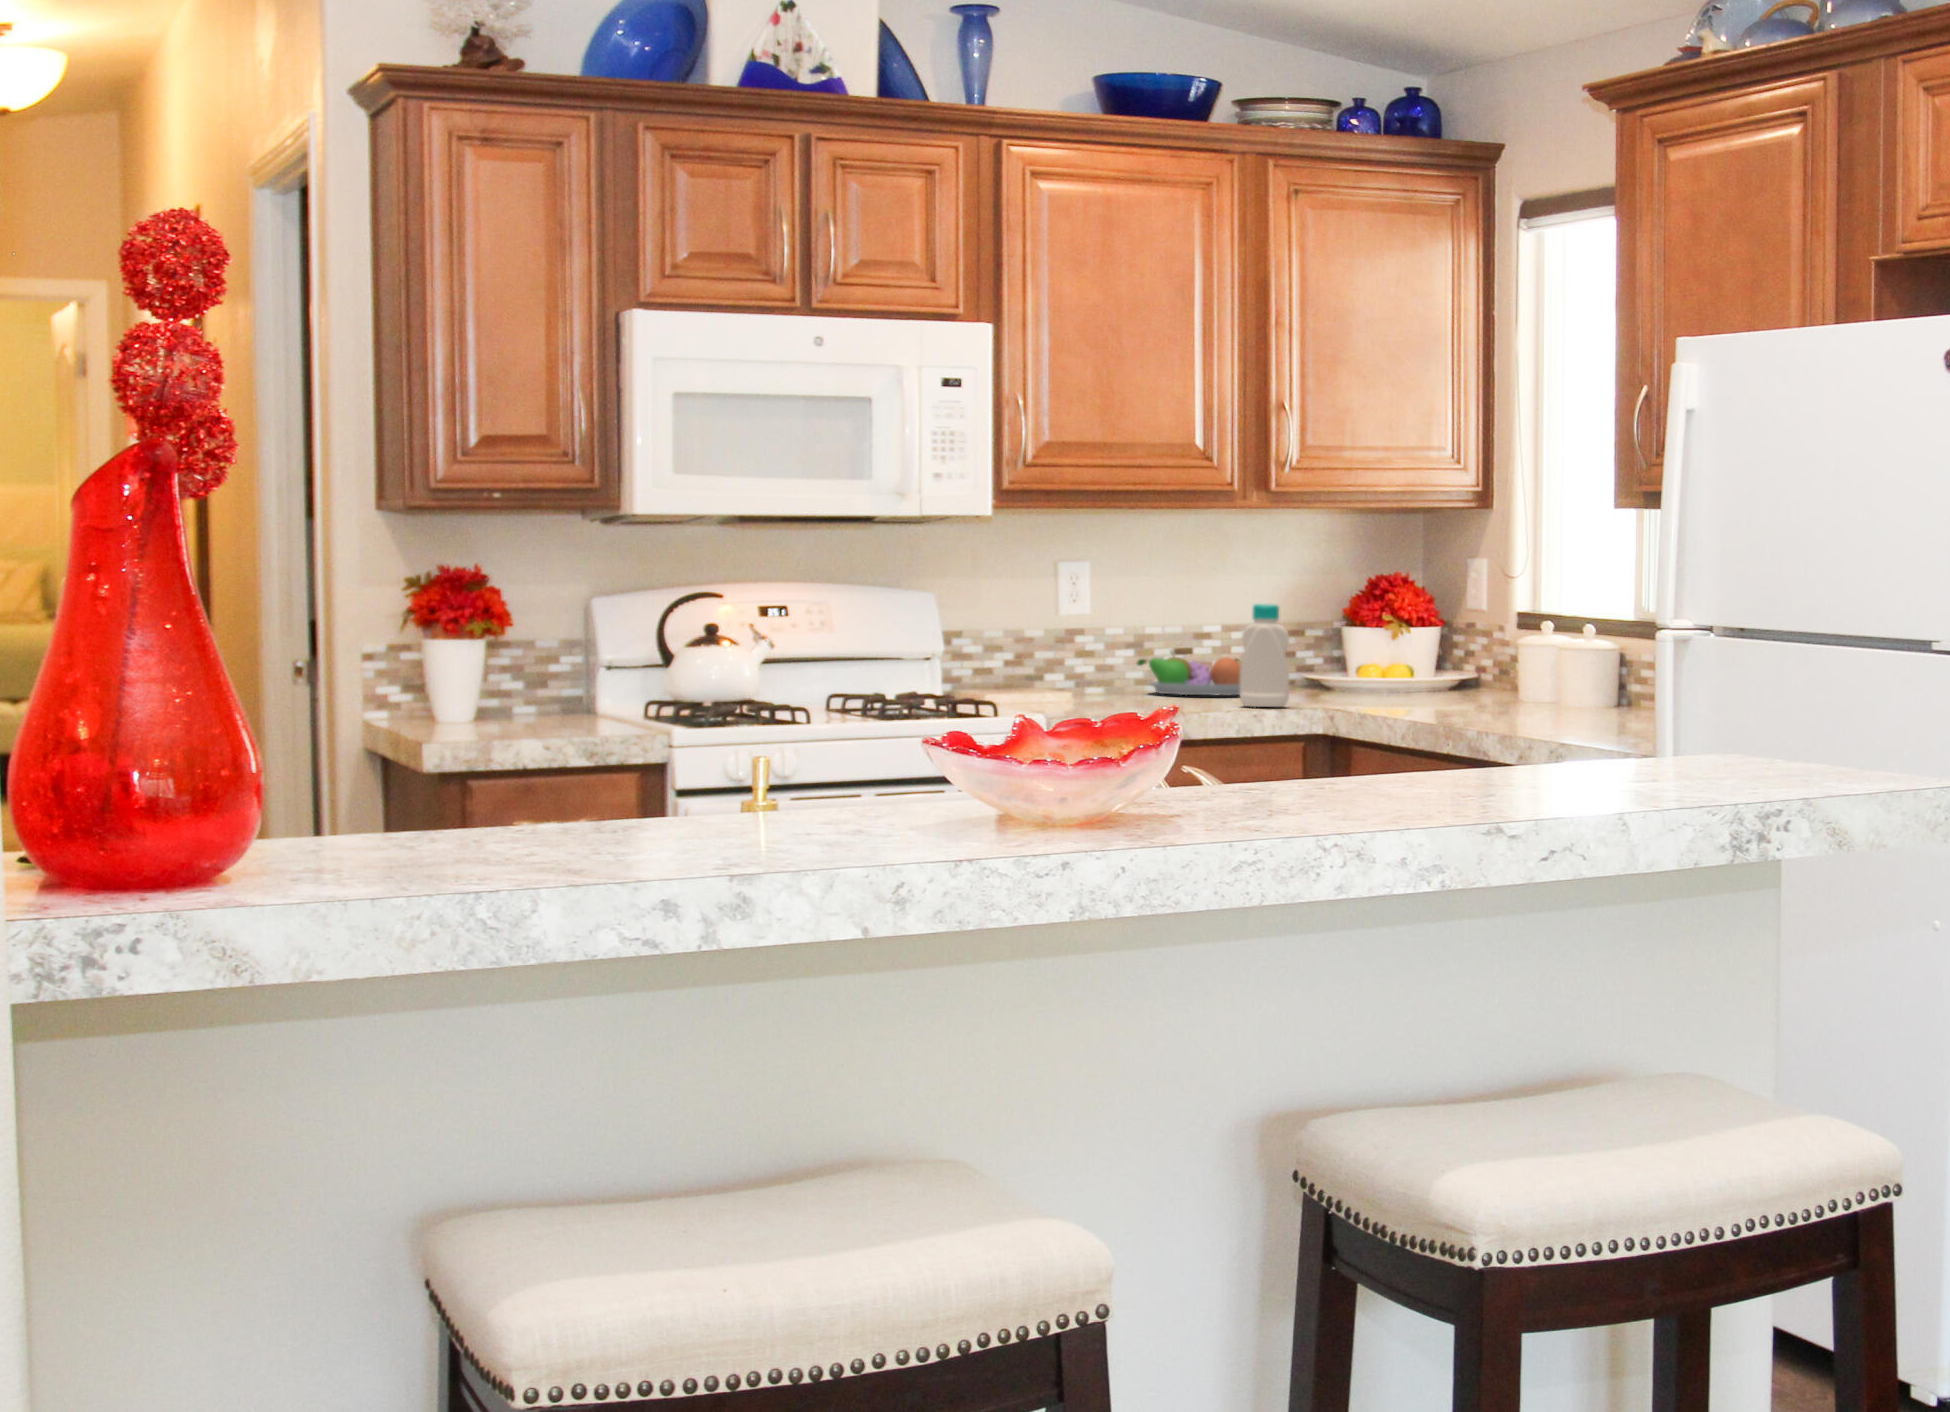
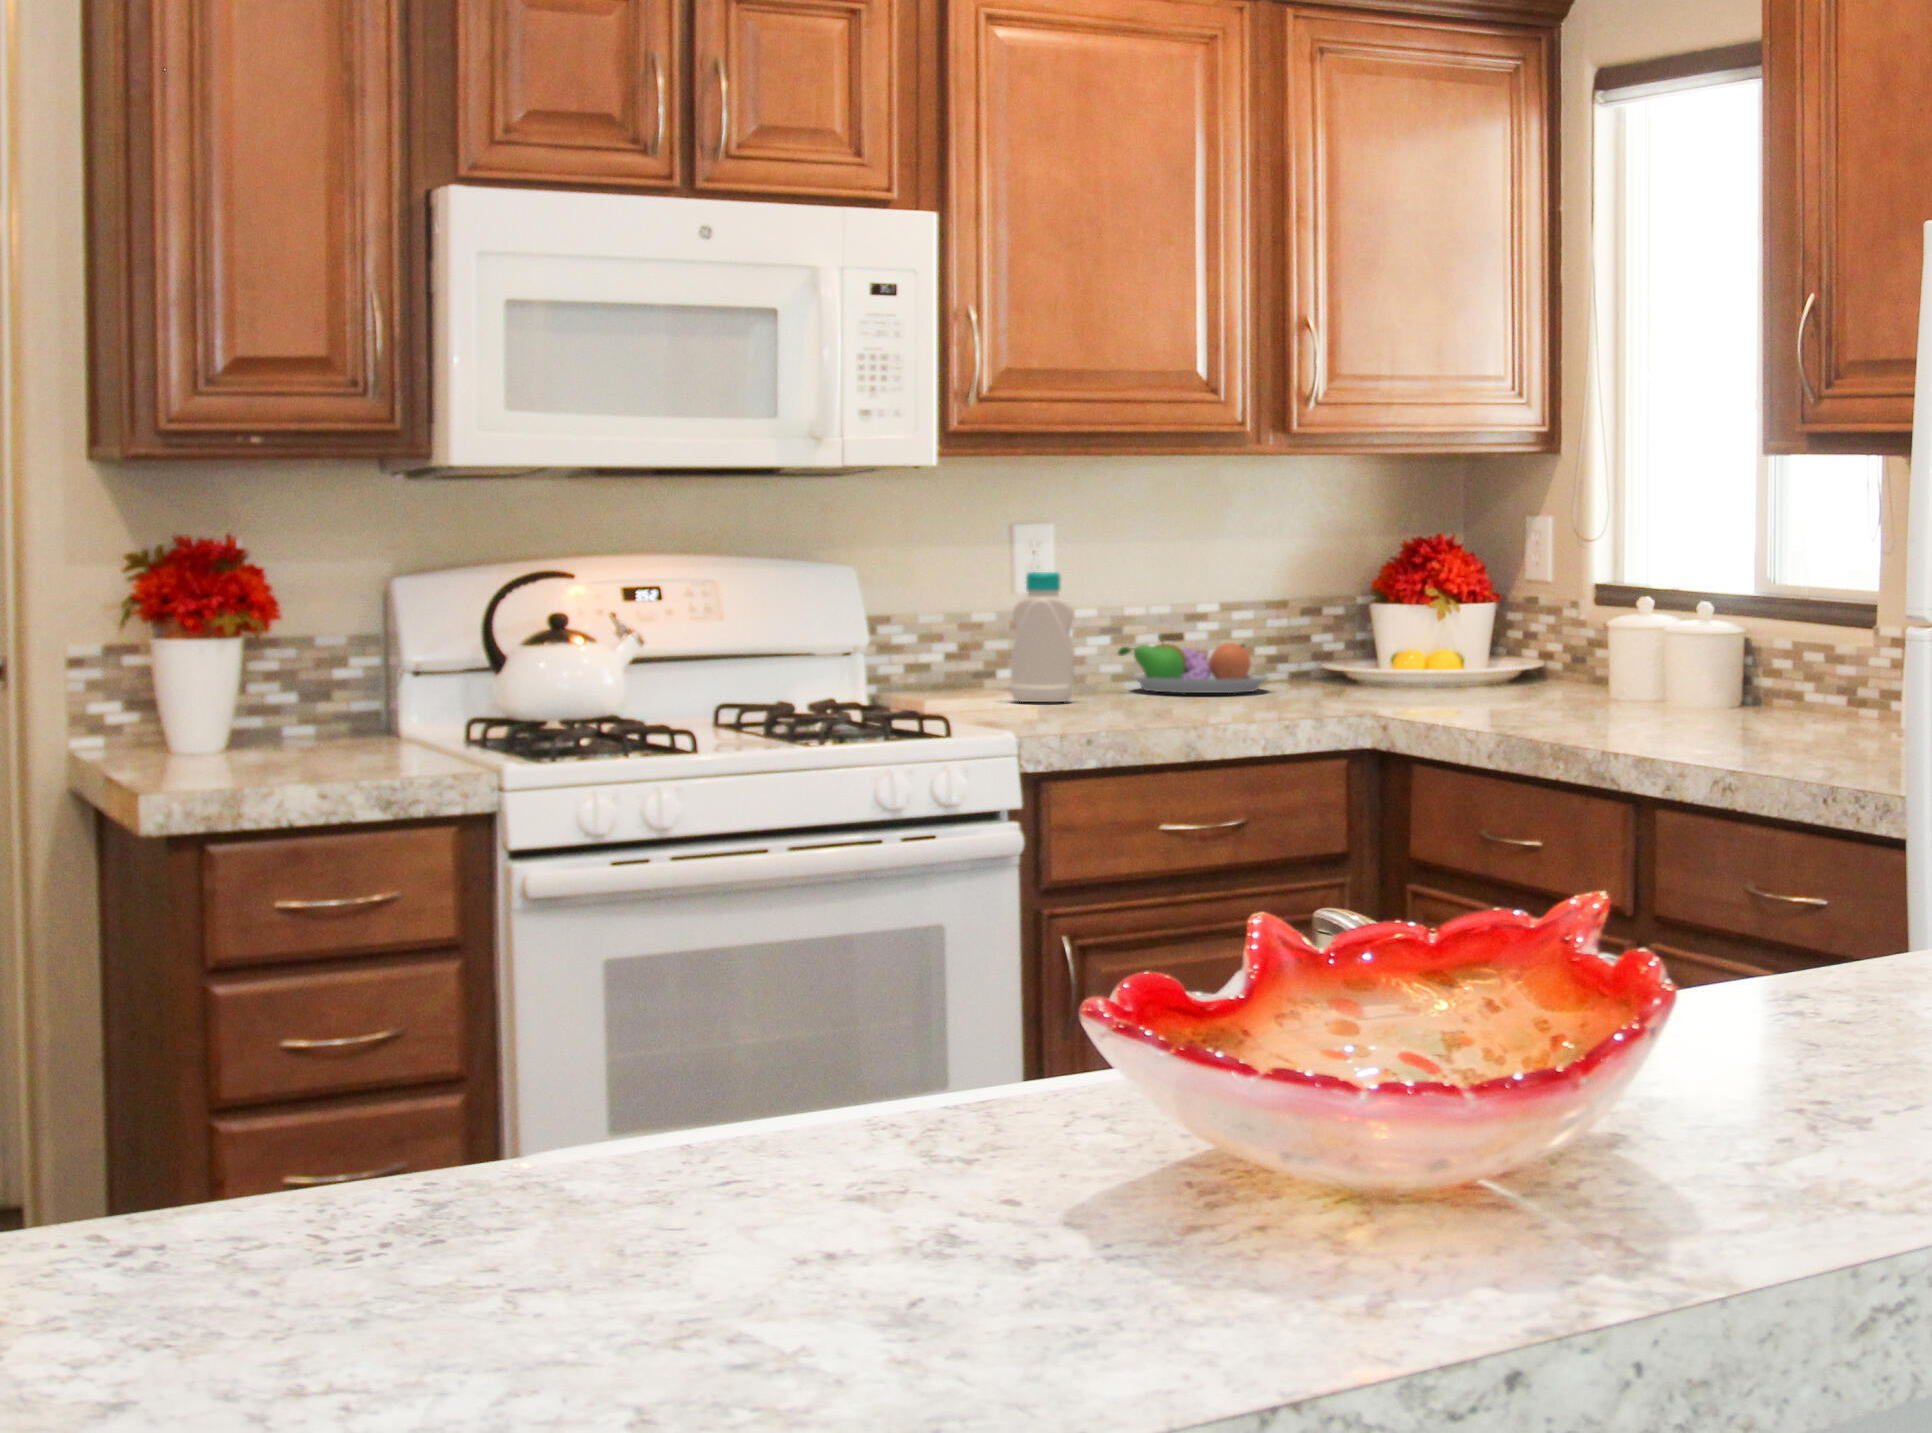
bottle: present [1240,604,1289,707] -> present [1011,572,1074,702]

